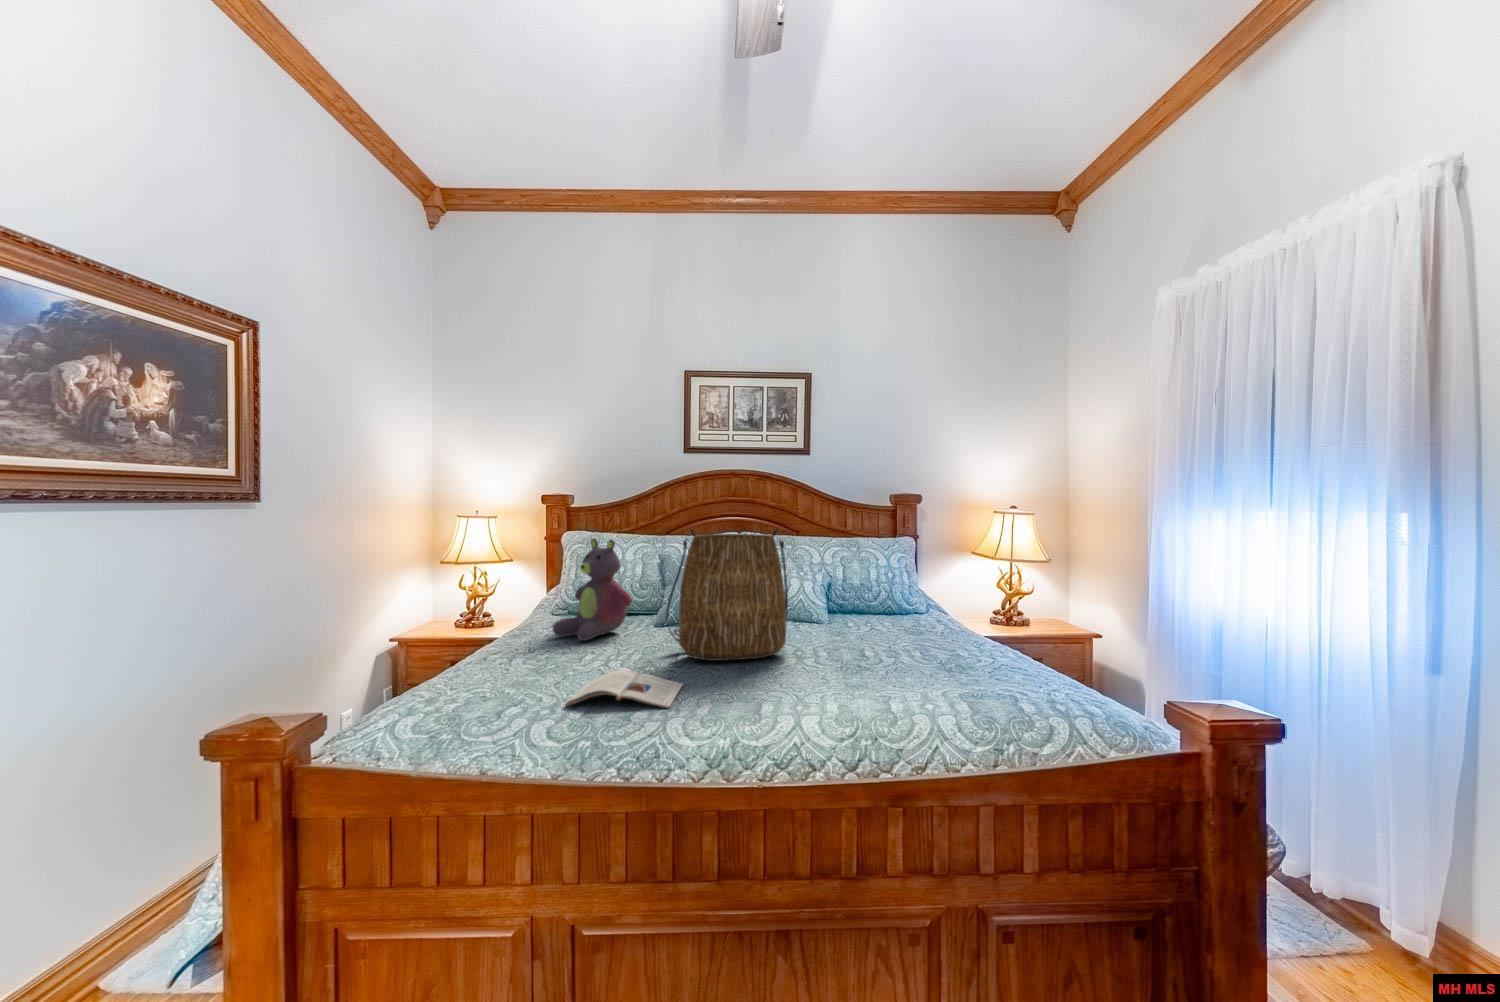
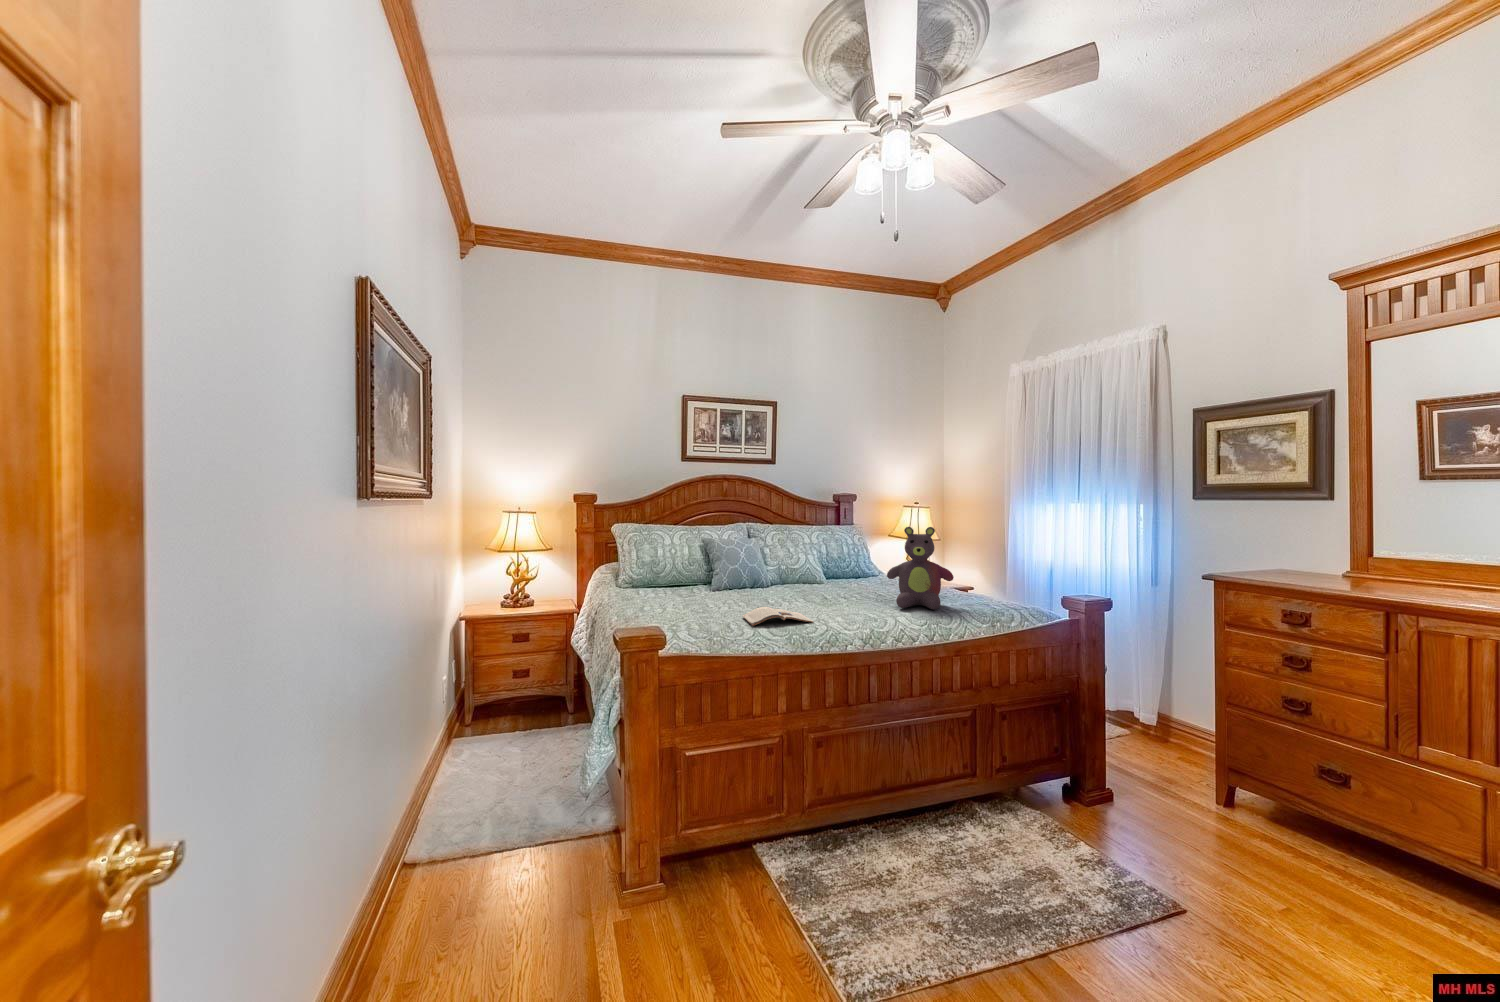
tote bag: present [666,529,788,661] -> none [755,518,832,604]
stuffed bear: present [553,538,632,641] -> present [887,527,954,610]

